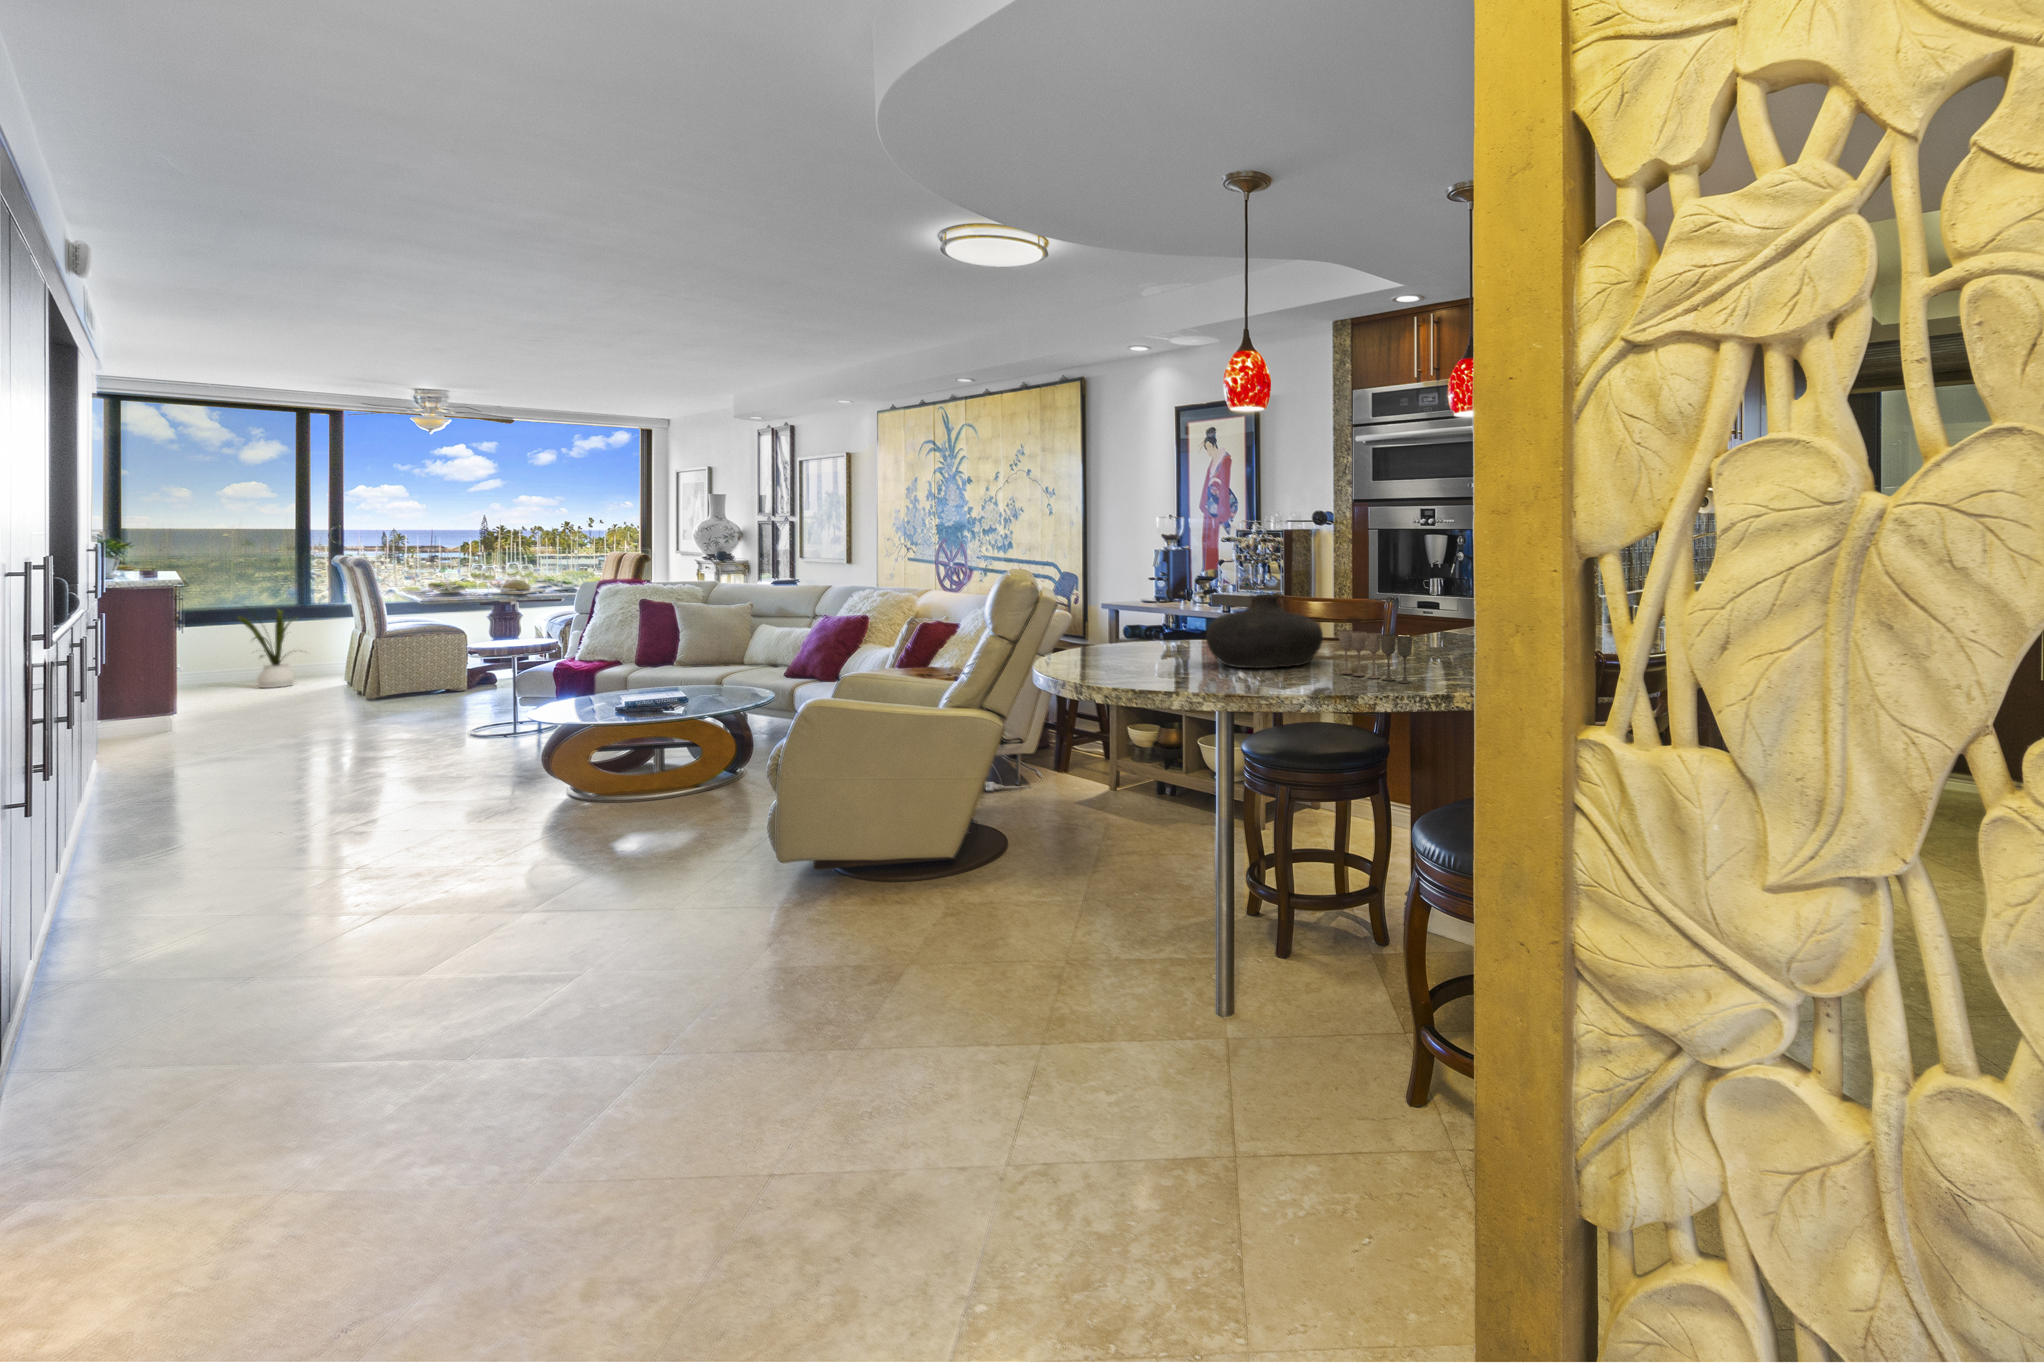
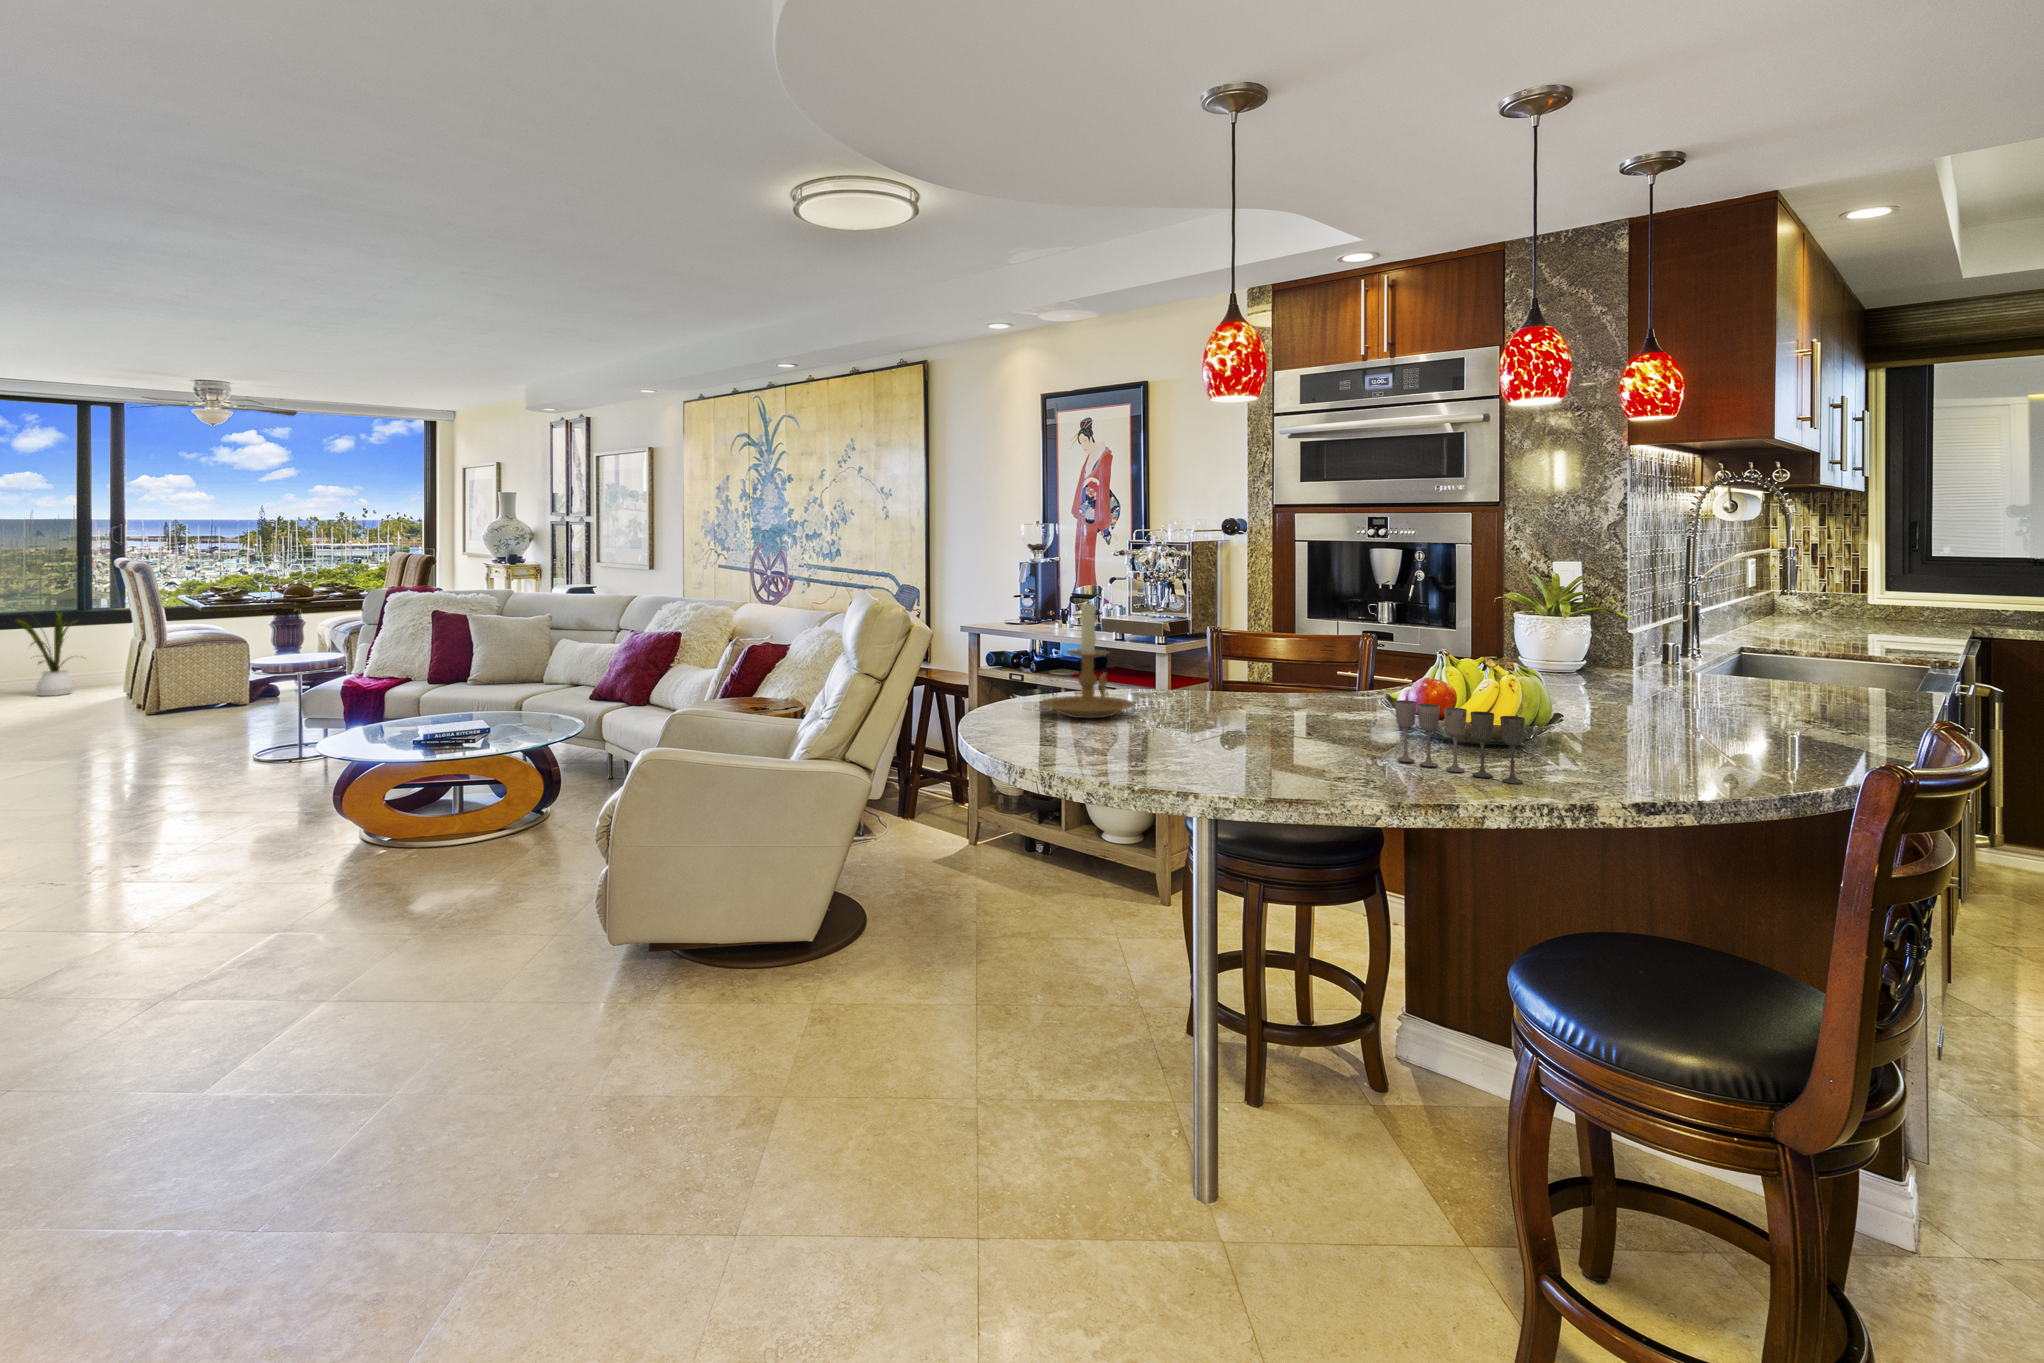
candle holder: none [1109,565,1181,656] -> present [1041,601,1134,718]
vase: present [1206,594,1323,668] -> none [1186,643,1349,746]

